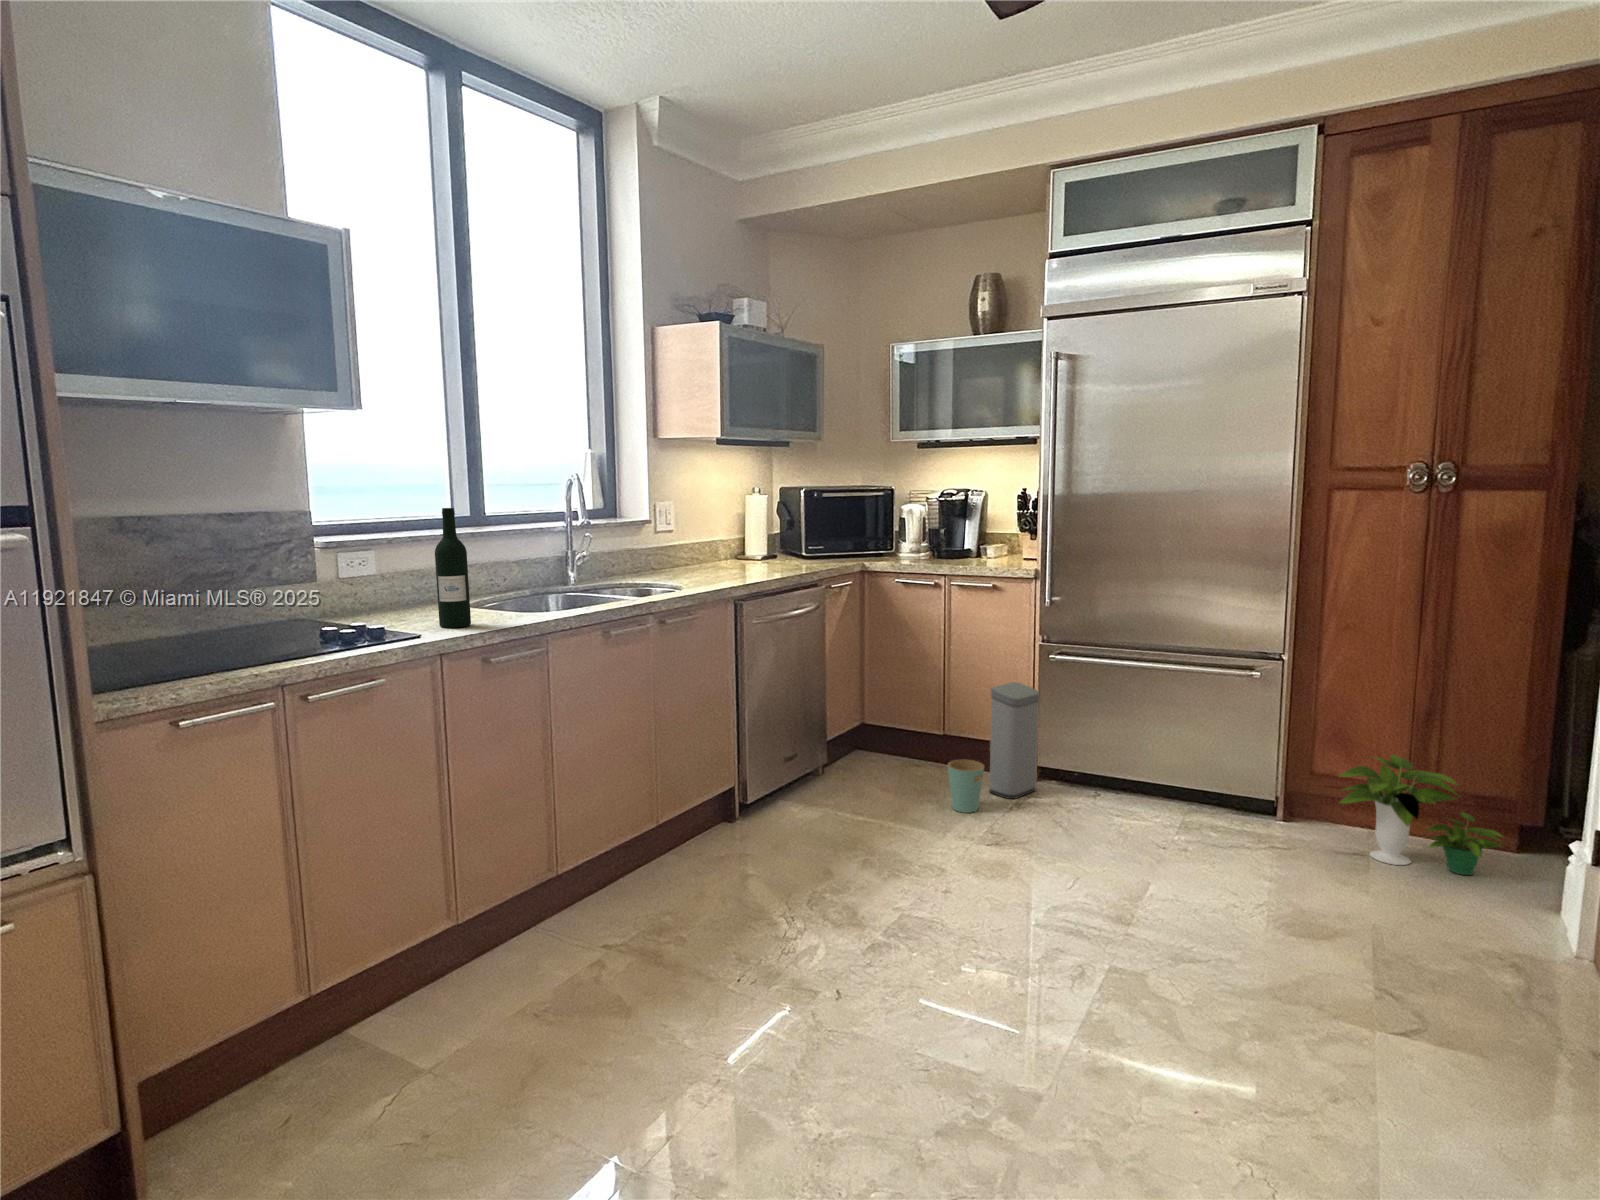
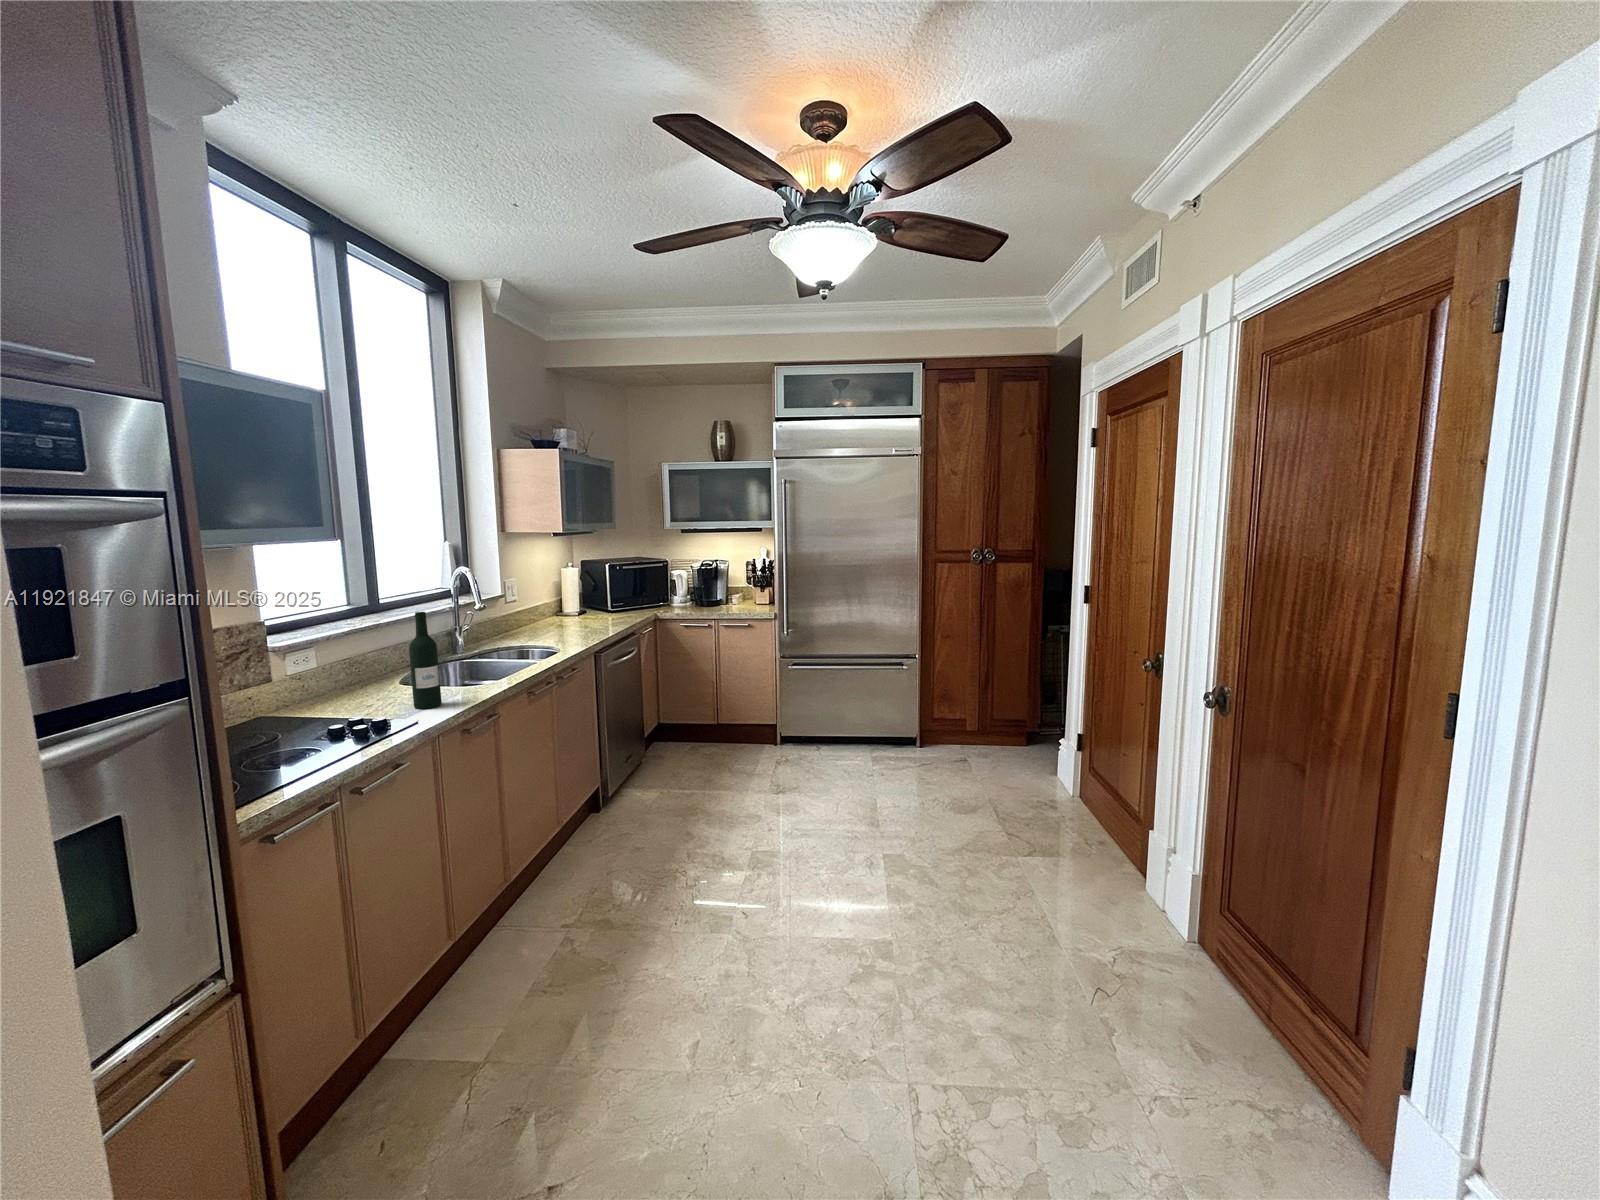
trash can: present [948,682,1040,813] -> none [736,685,783,775]
potted plant: present [1339,755,1503,875] -> none [948,703,1024,762]

